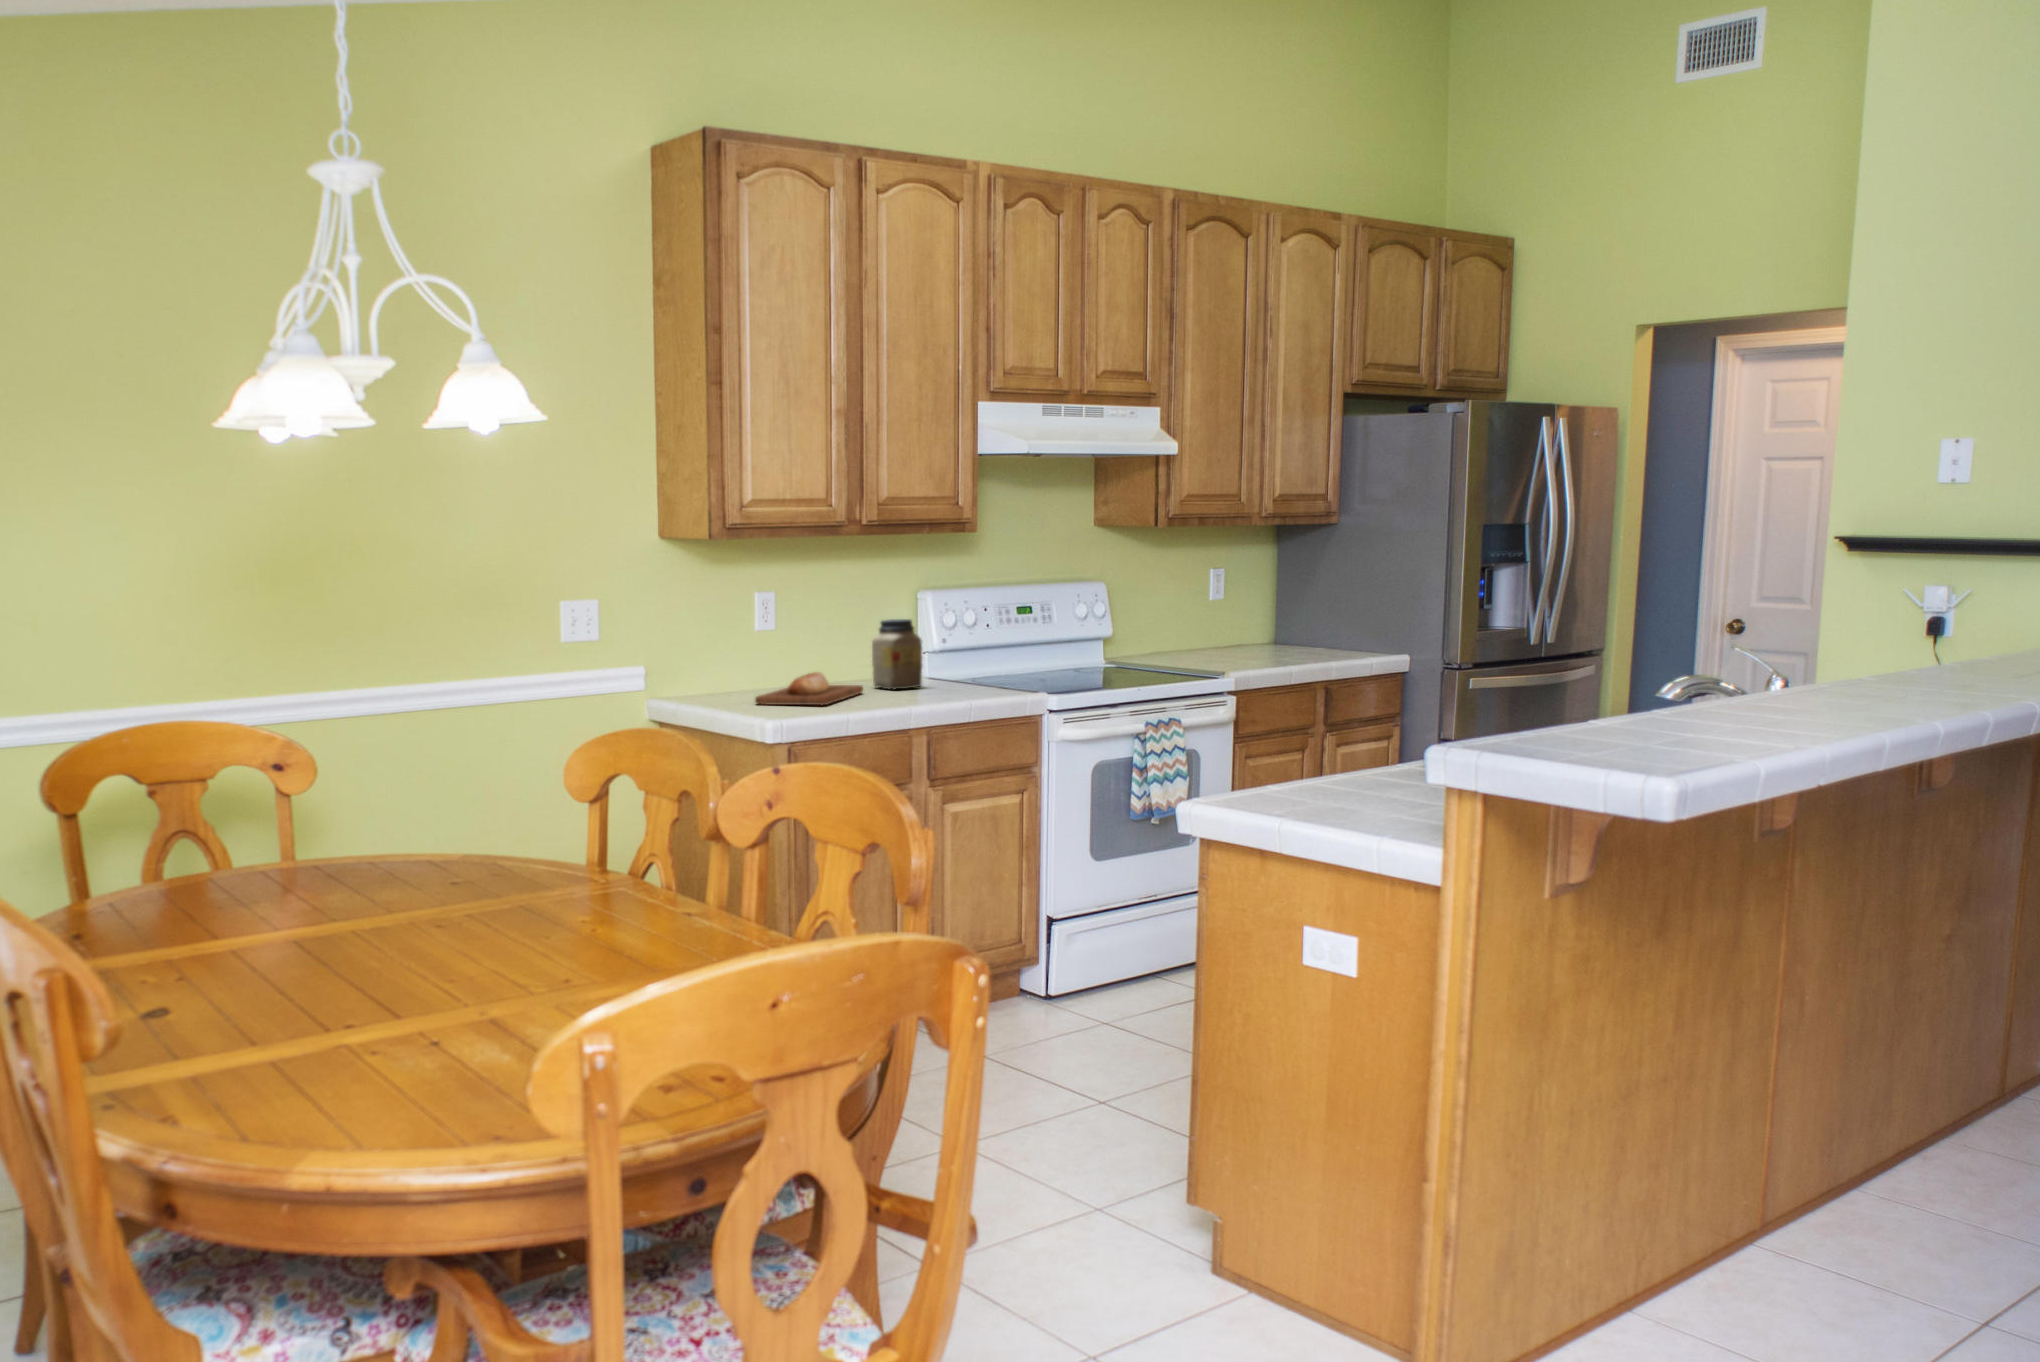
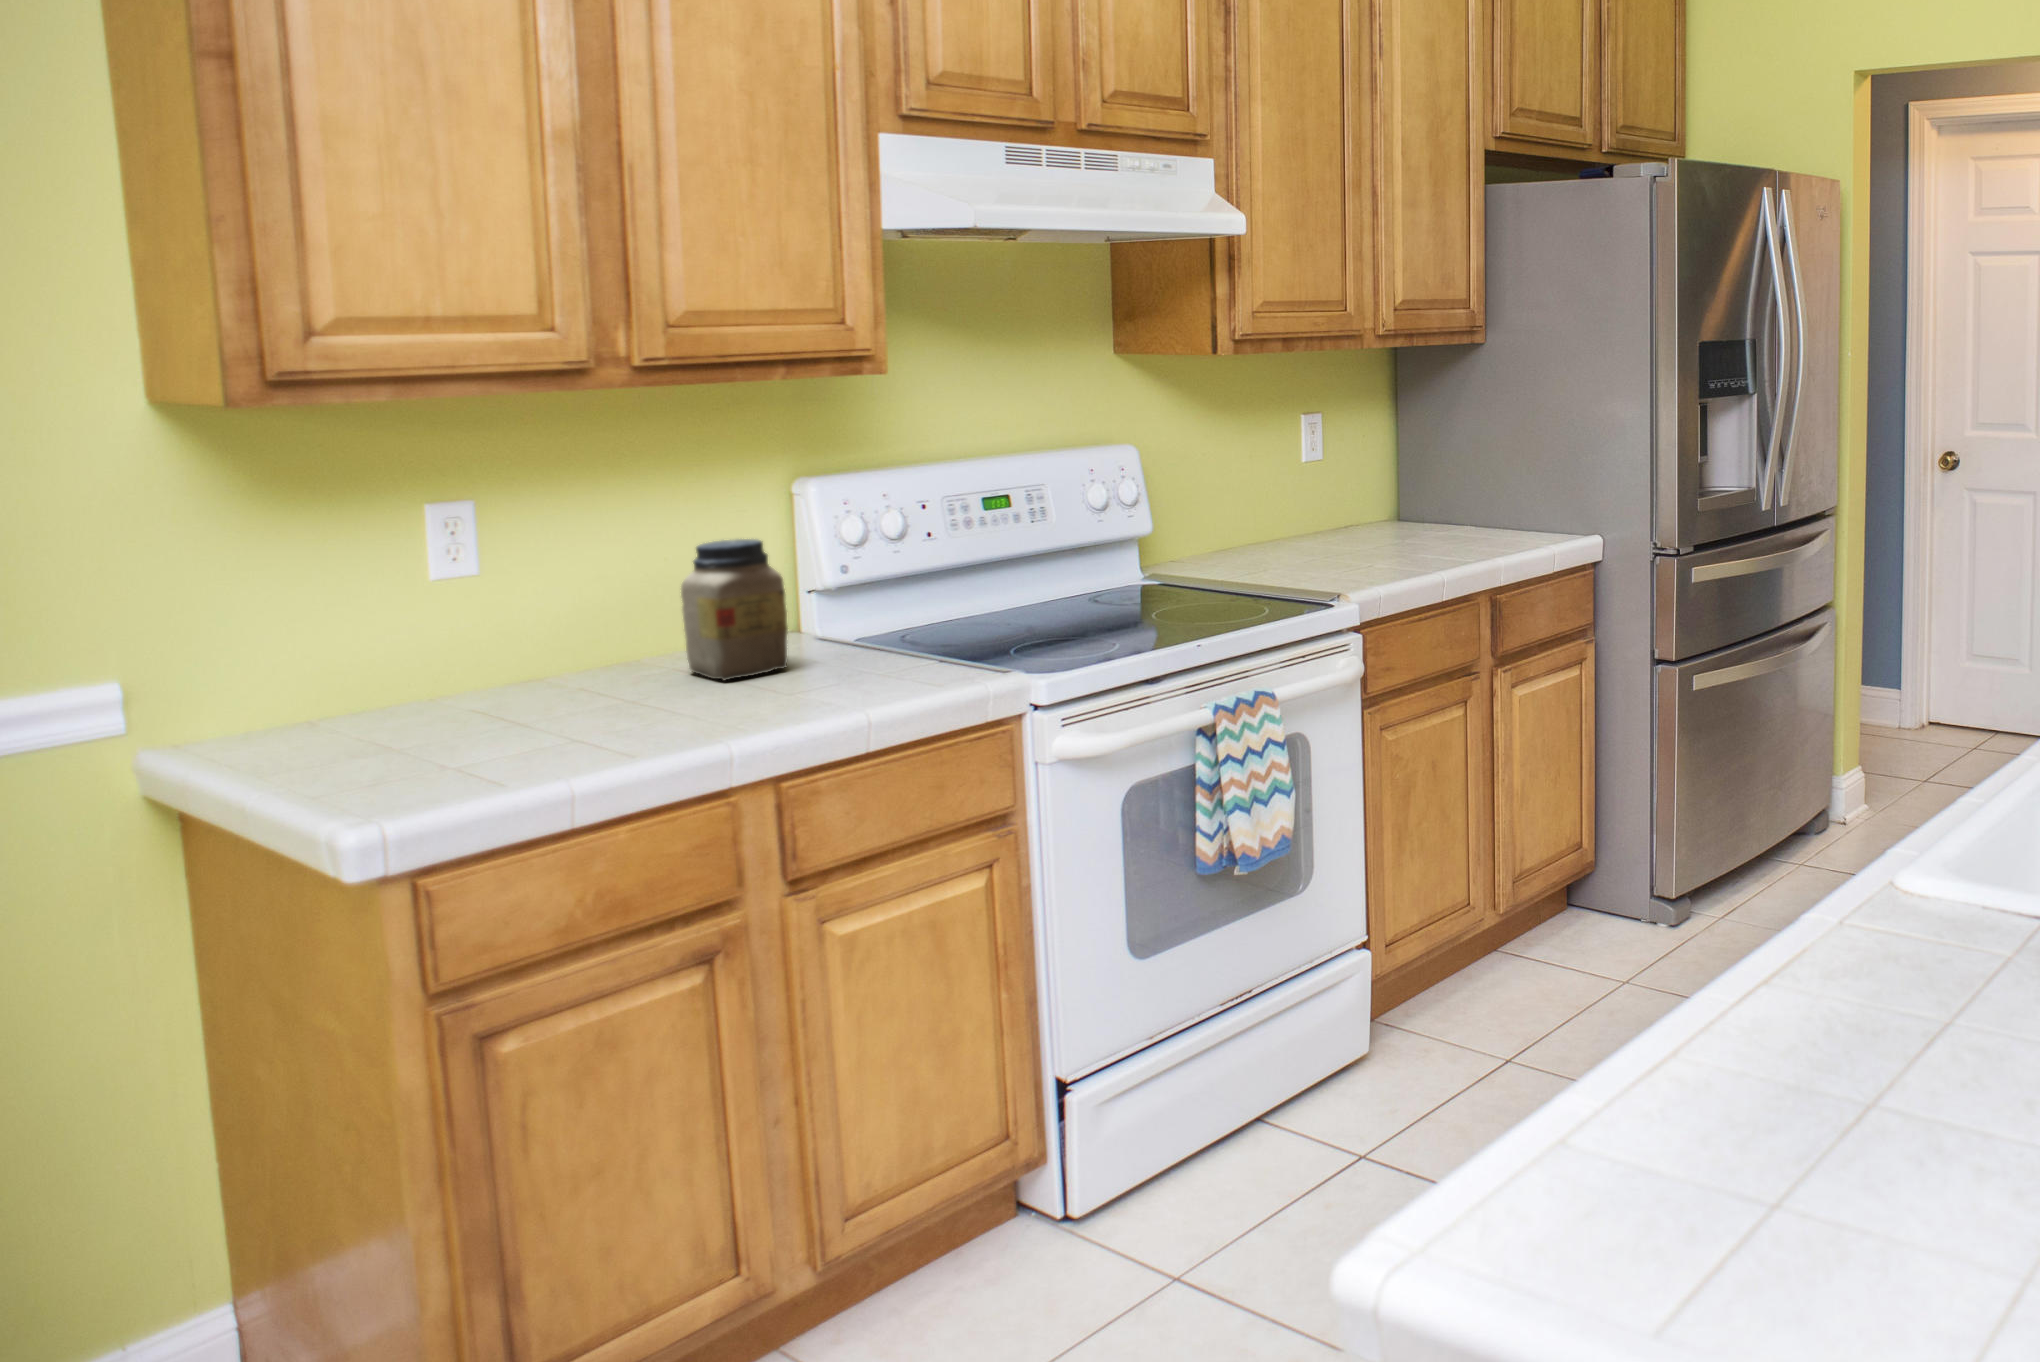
bread loaf: present [755,672,863,705] -> none [353,665,652,767]

